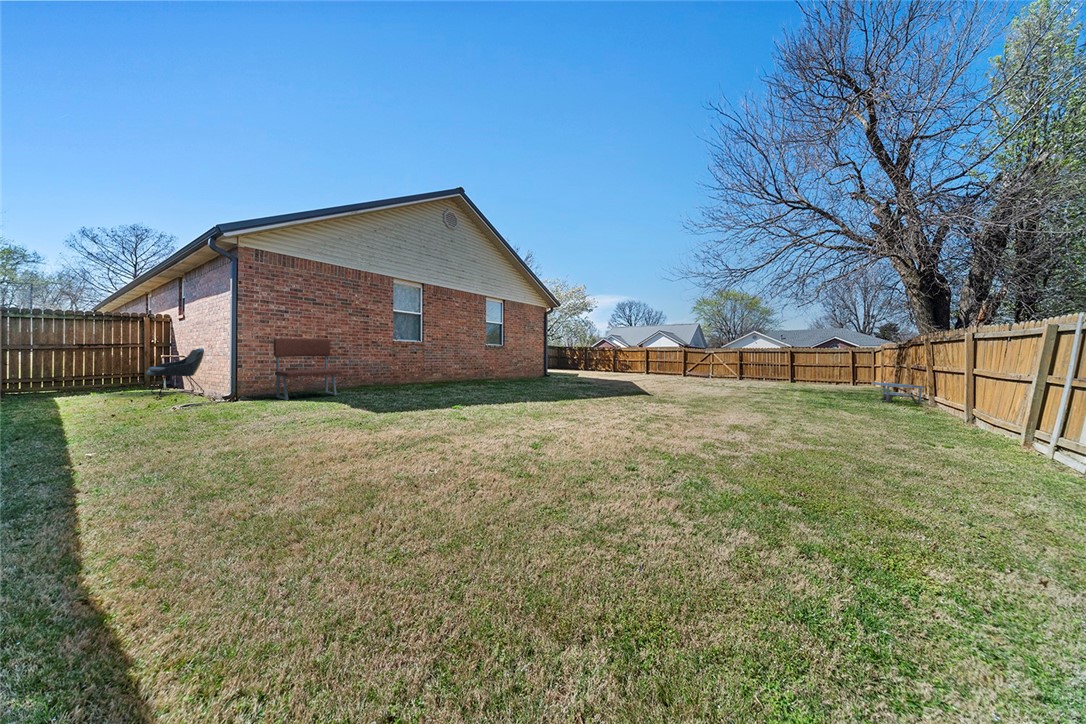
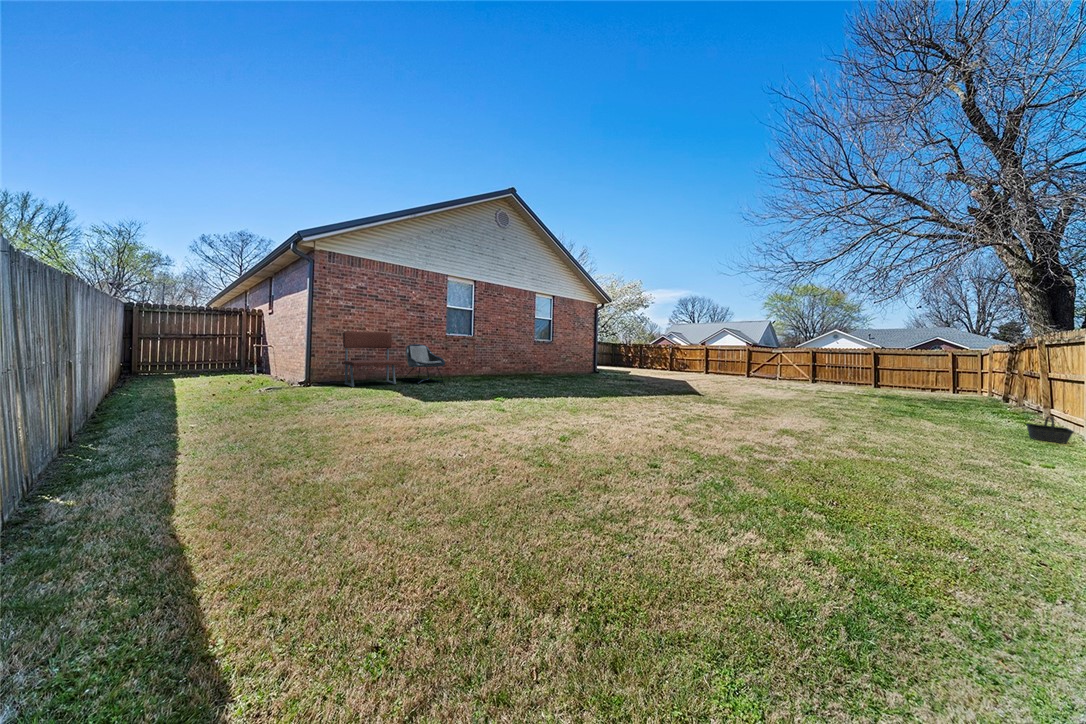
lounge chair: present [146,348,204,397] -> present [404,344,445,384]
round table: present [871,383,926,404] -> none [959,390,1029,416]
basket: none [930,404,968,427] -> present [1026,417,1074,444]

